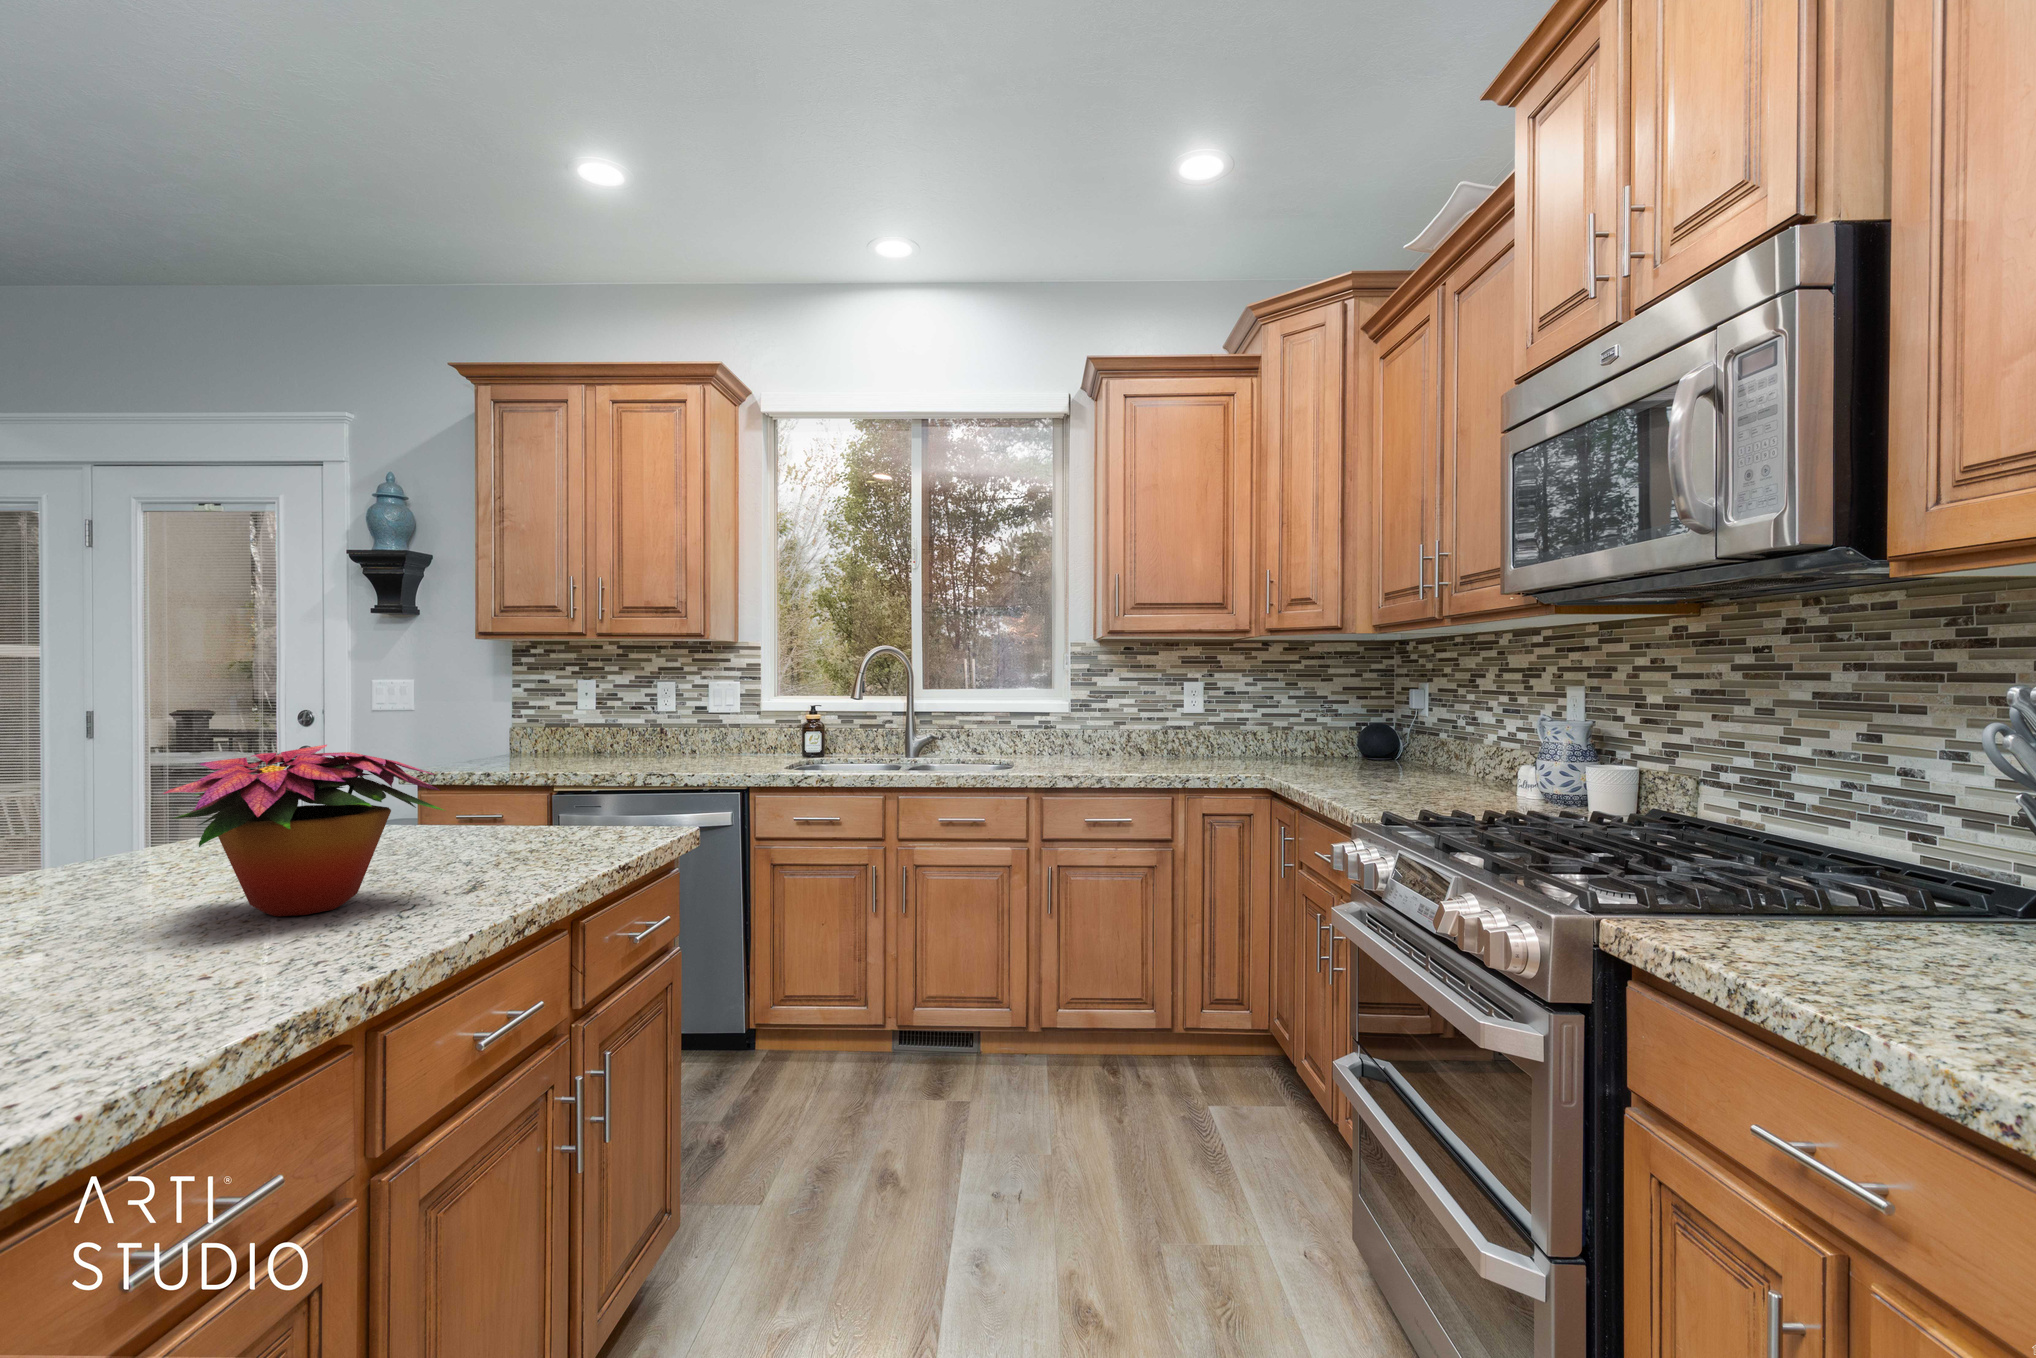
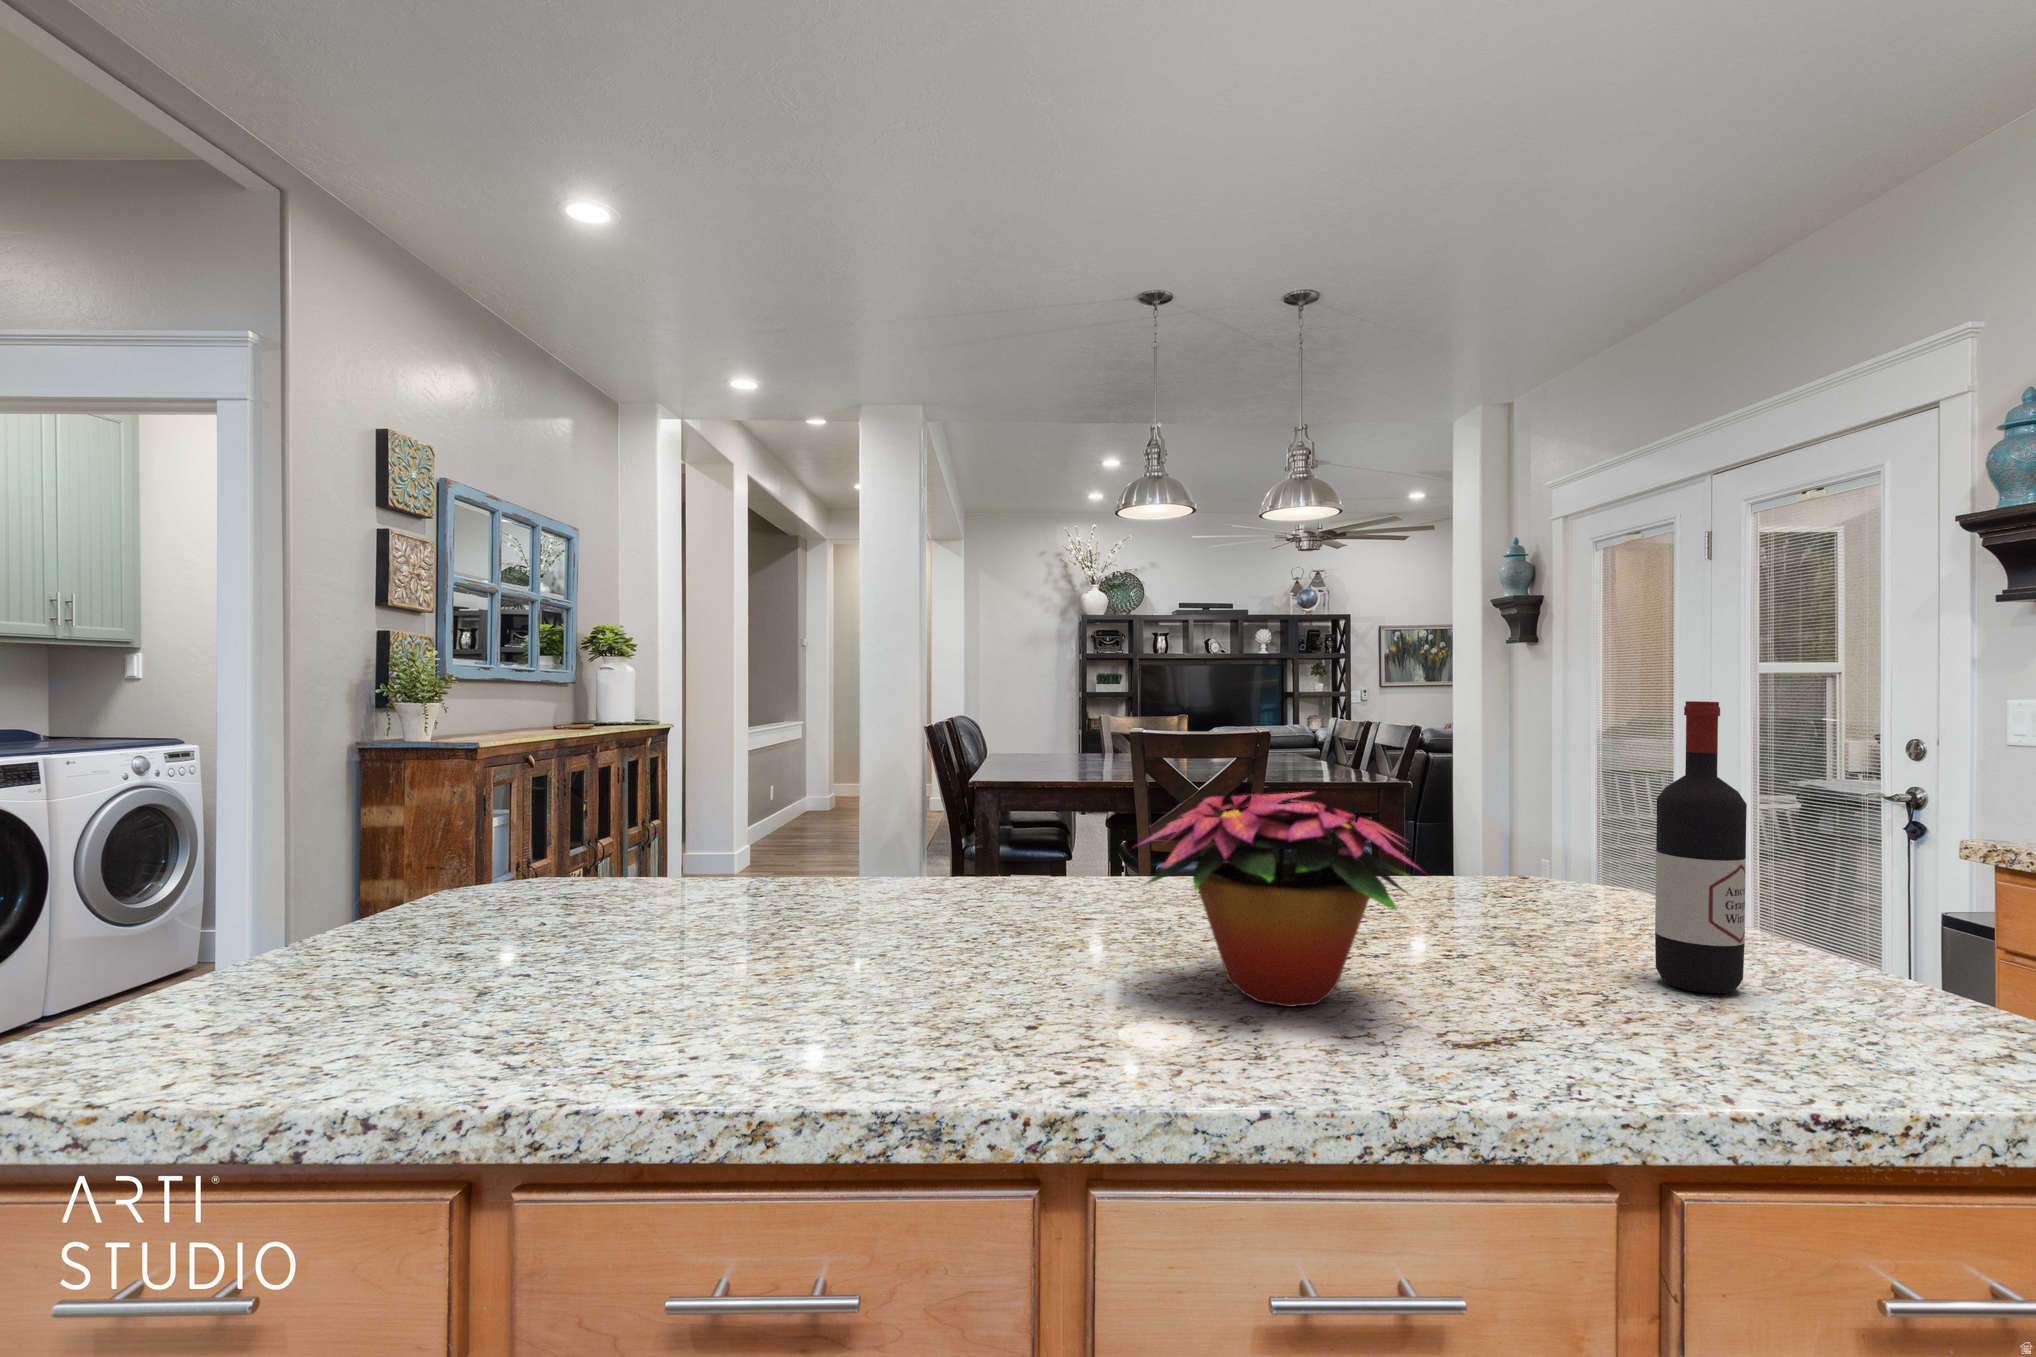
wine bottle: none [461,673,513,848] -> present [1655,701,1747,994]

